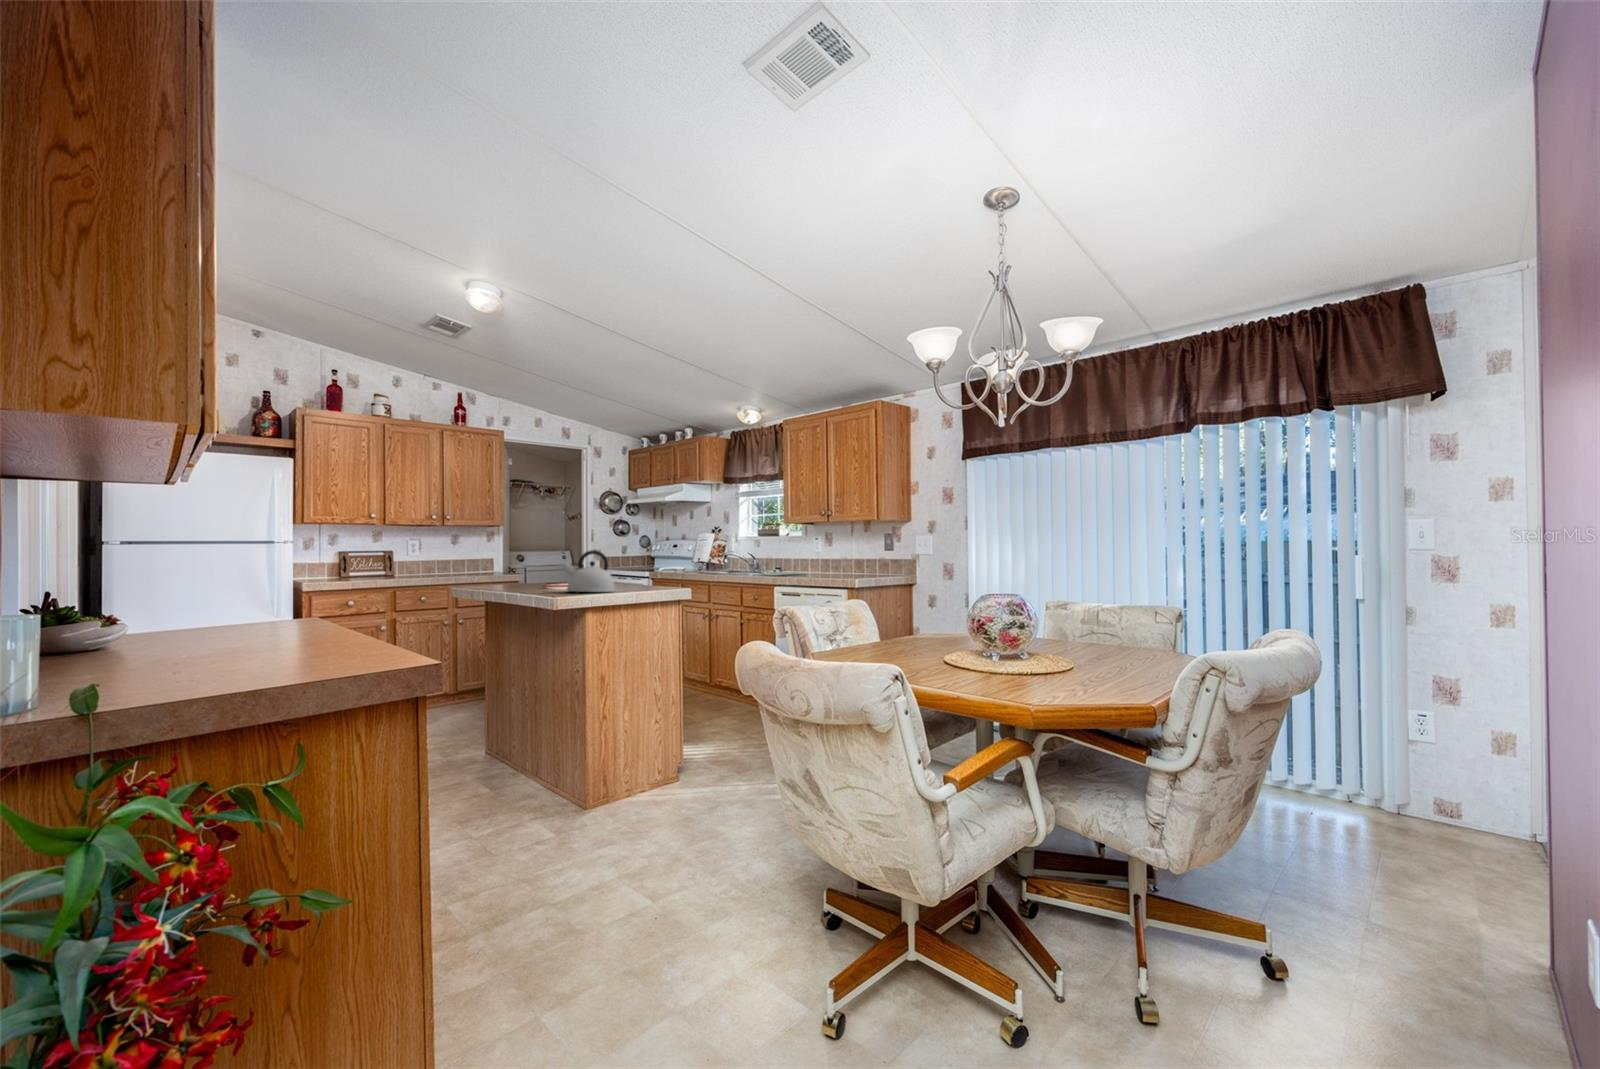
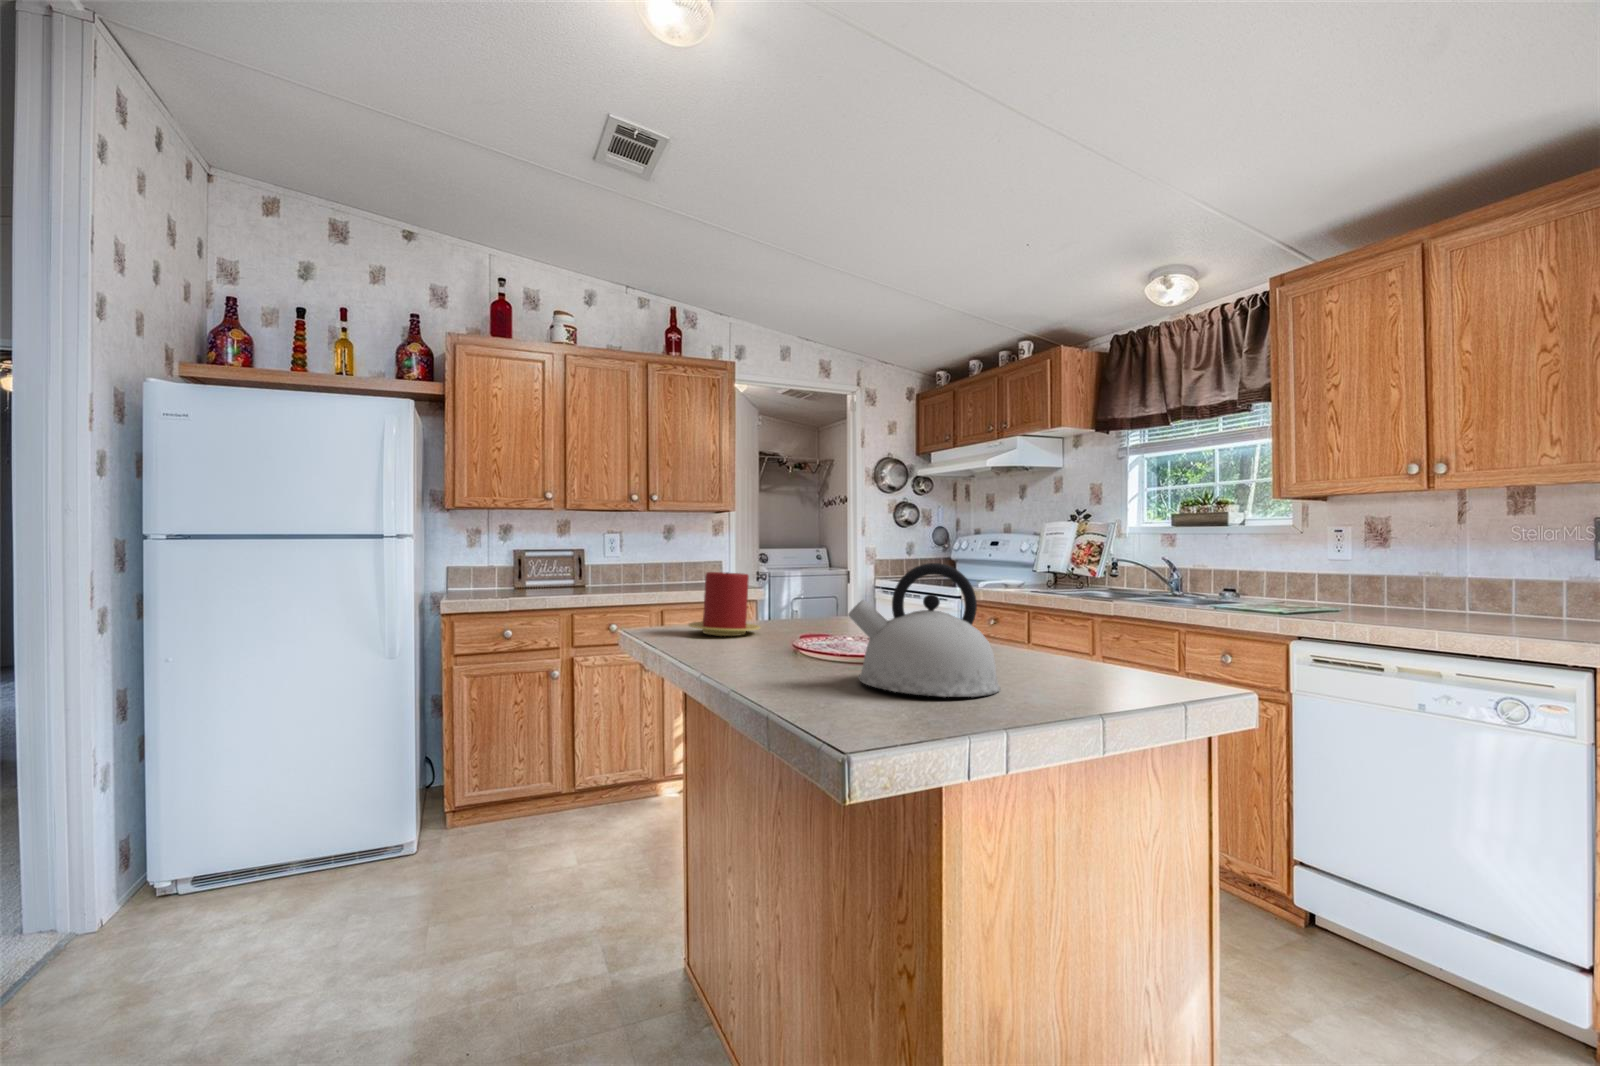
candle: none [490,558,526,586] -> present [689,572,760,636]

